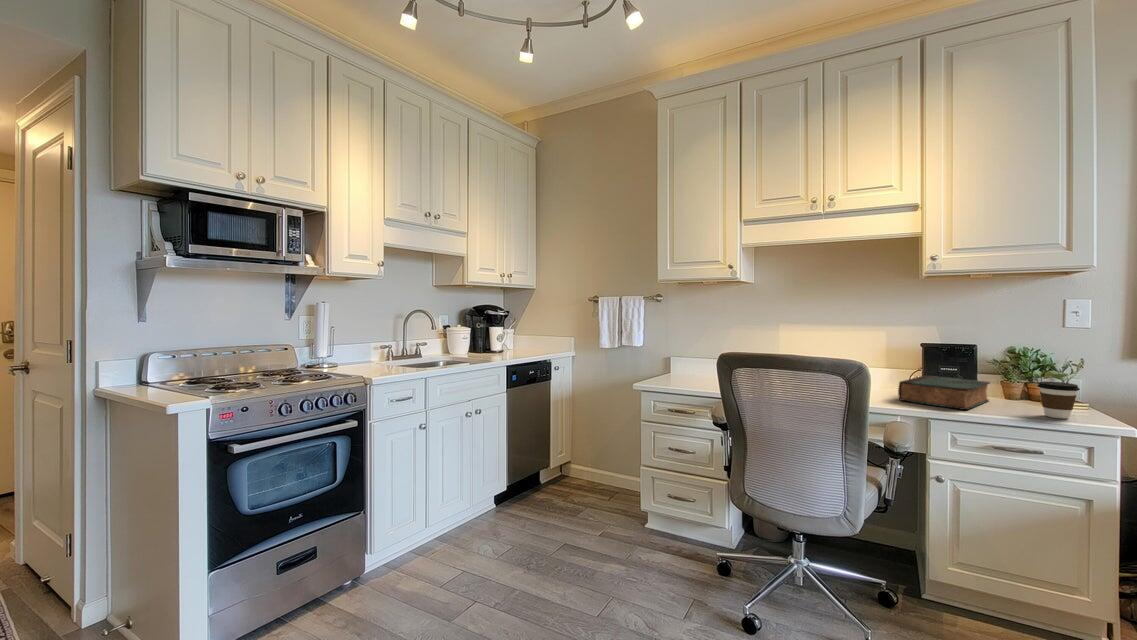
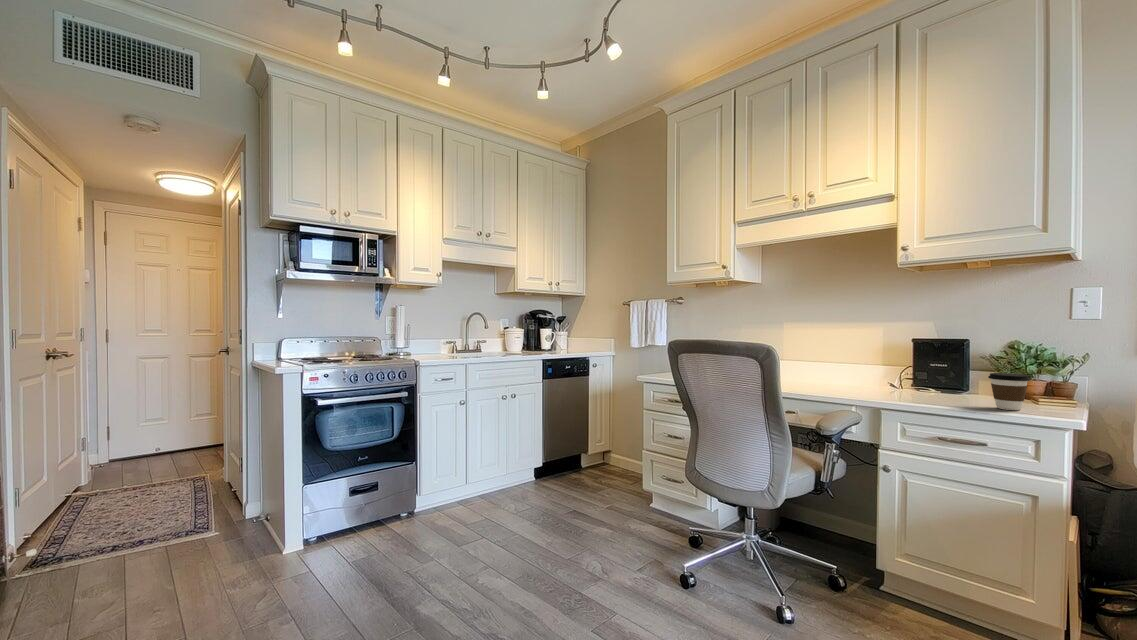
book: present [898,375,990,410] -> none [861,371,964,400]

